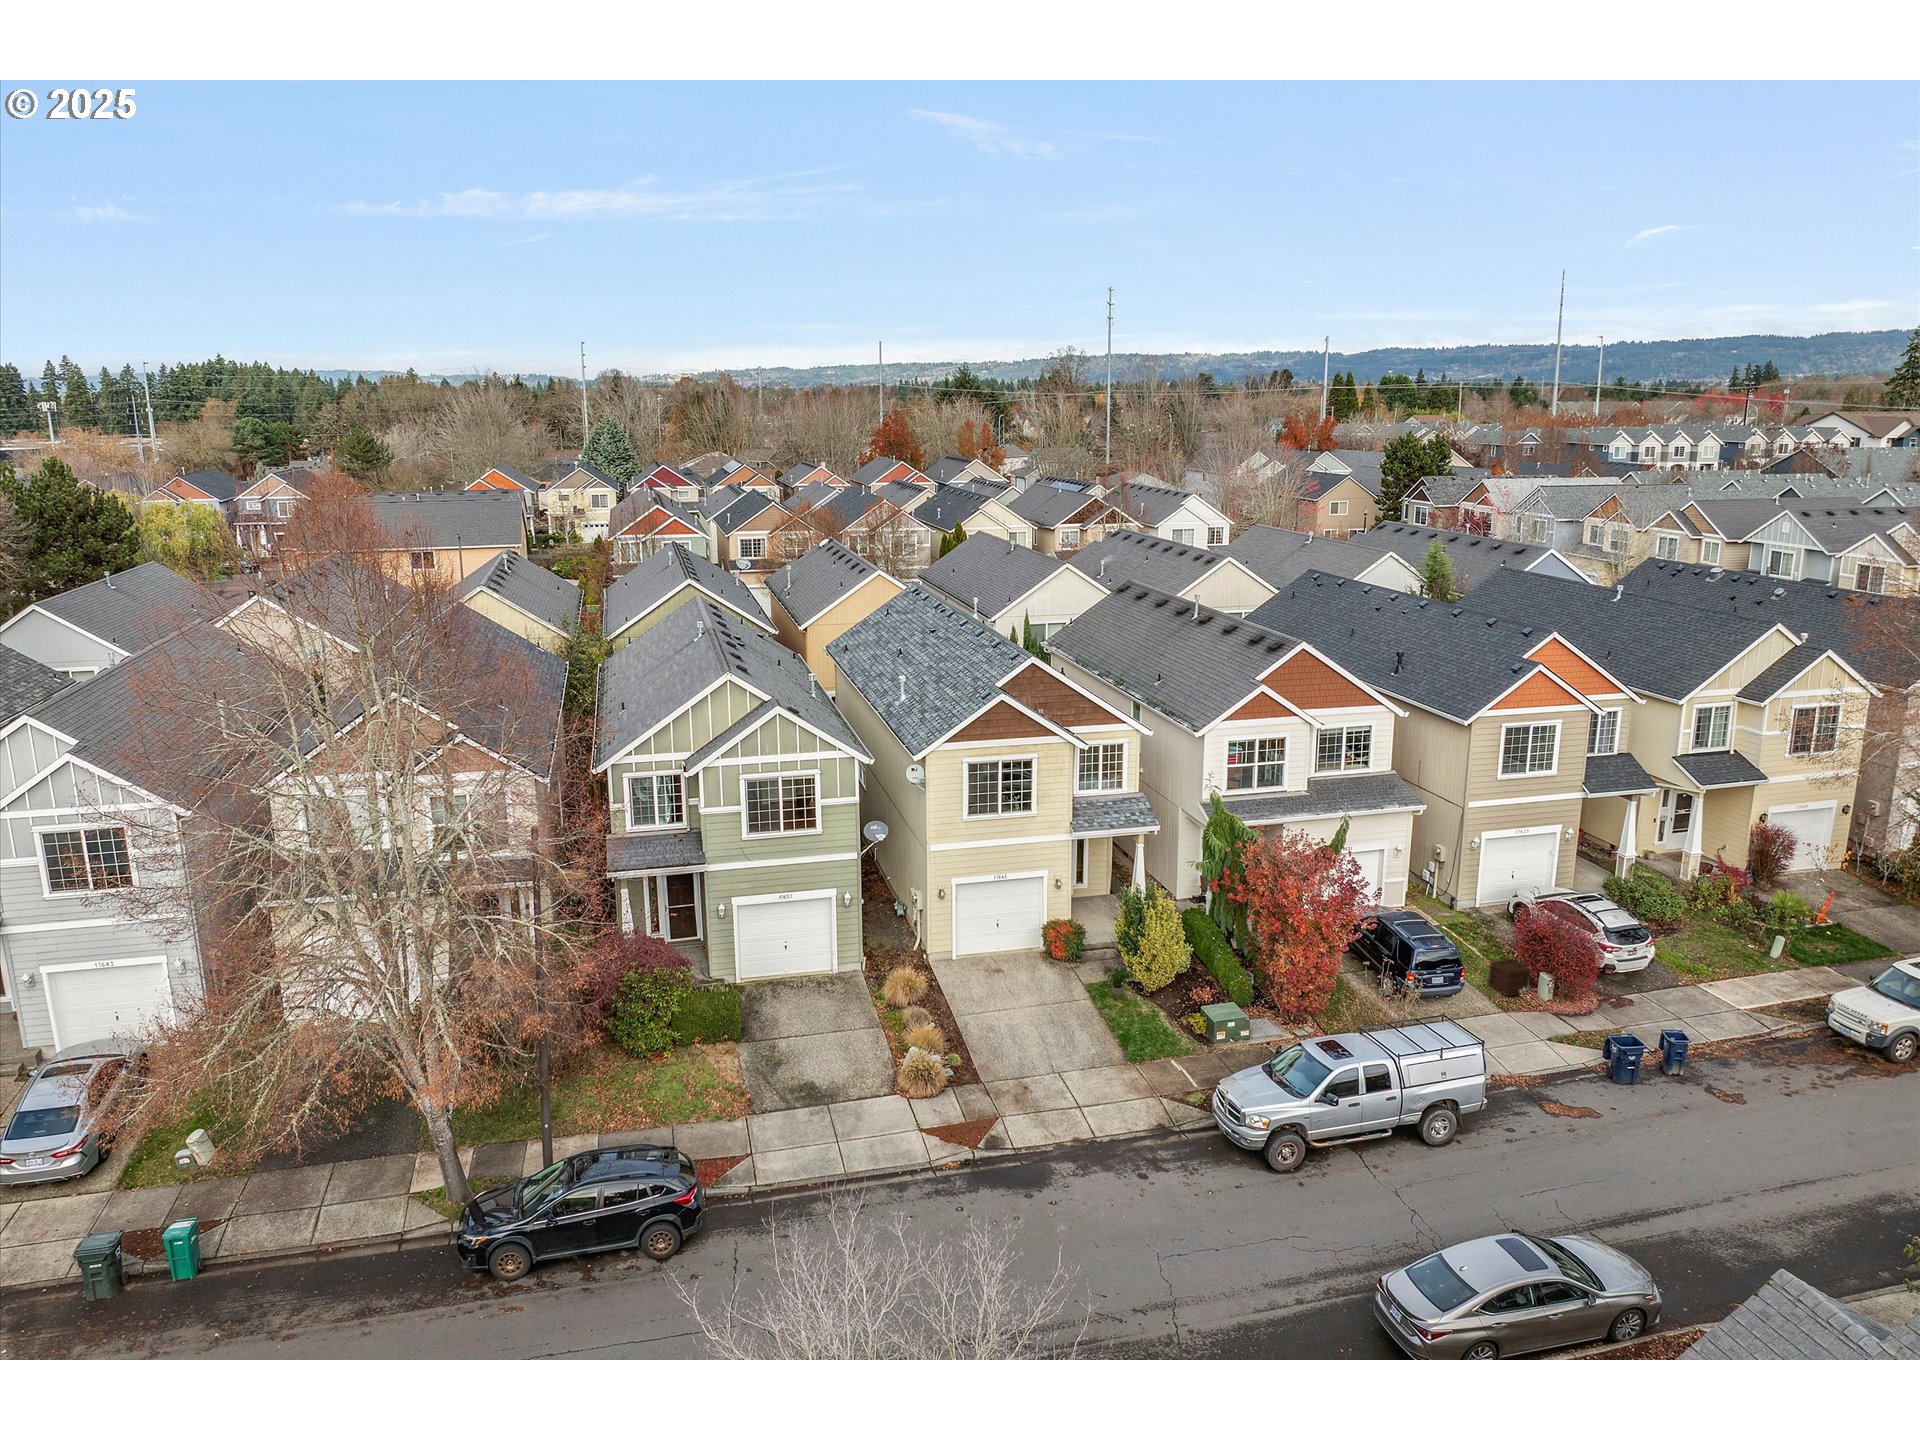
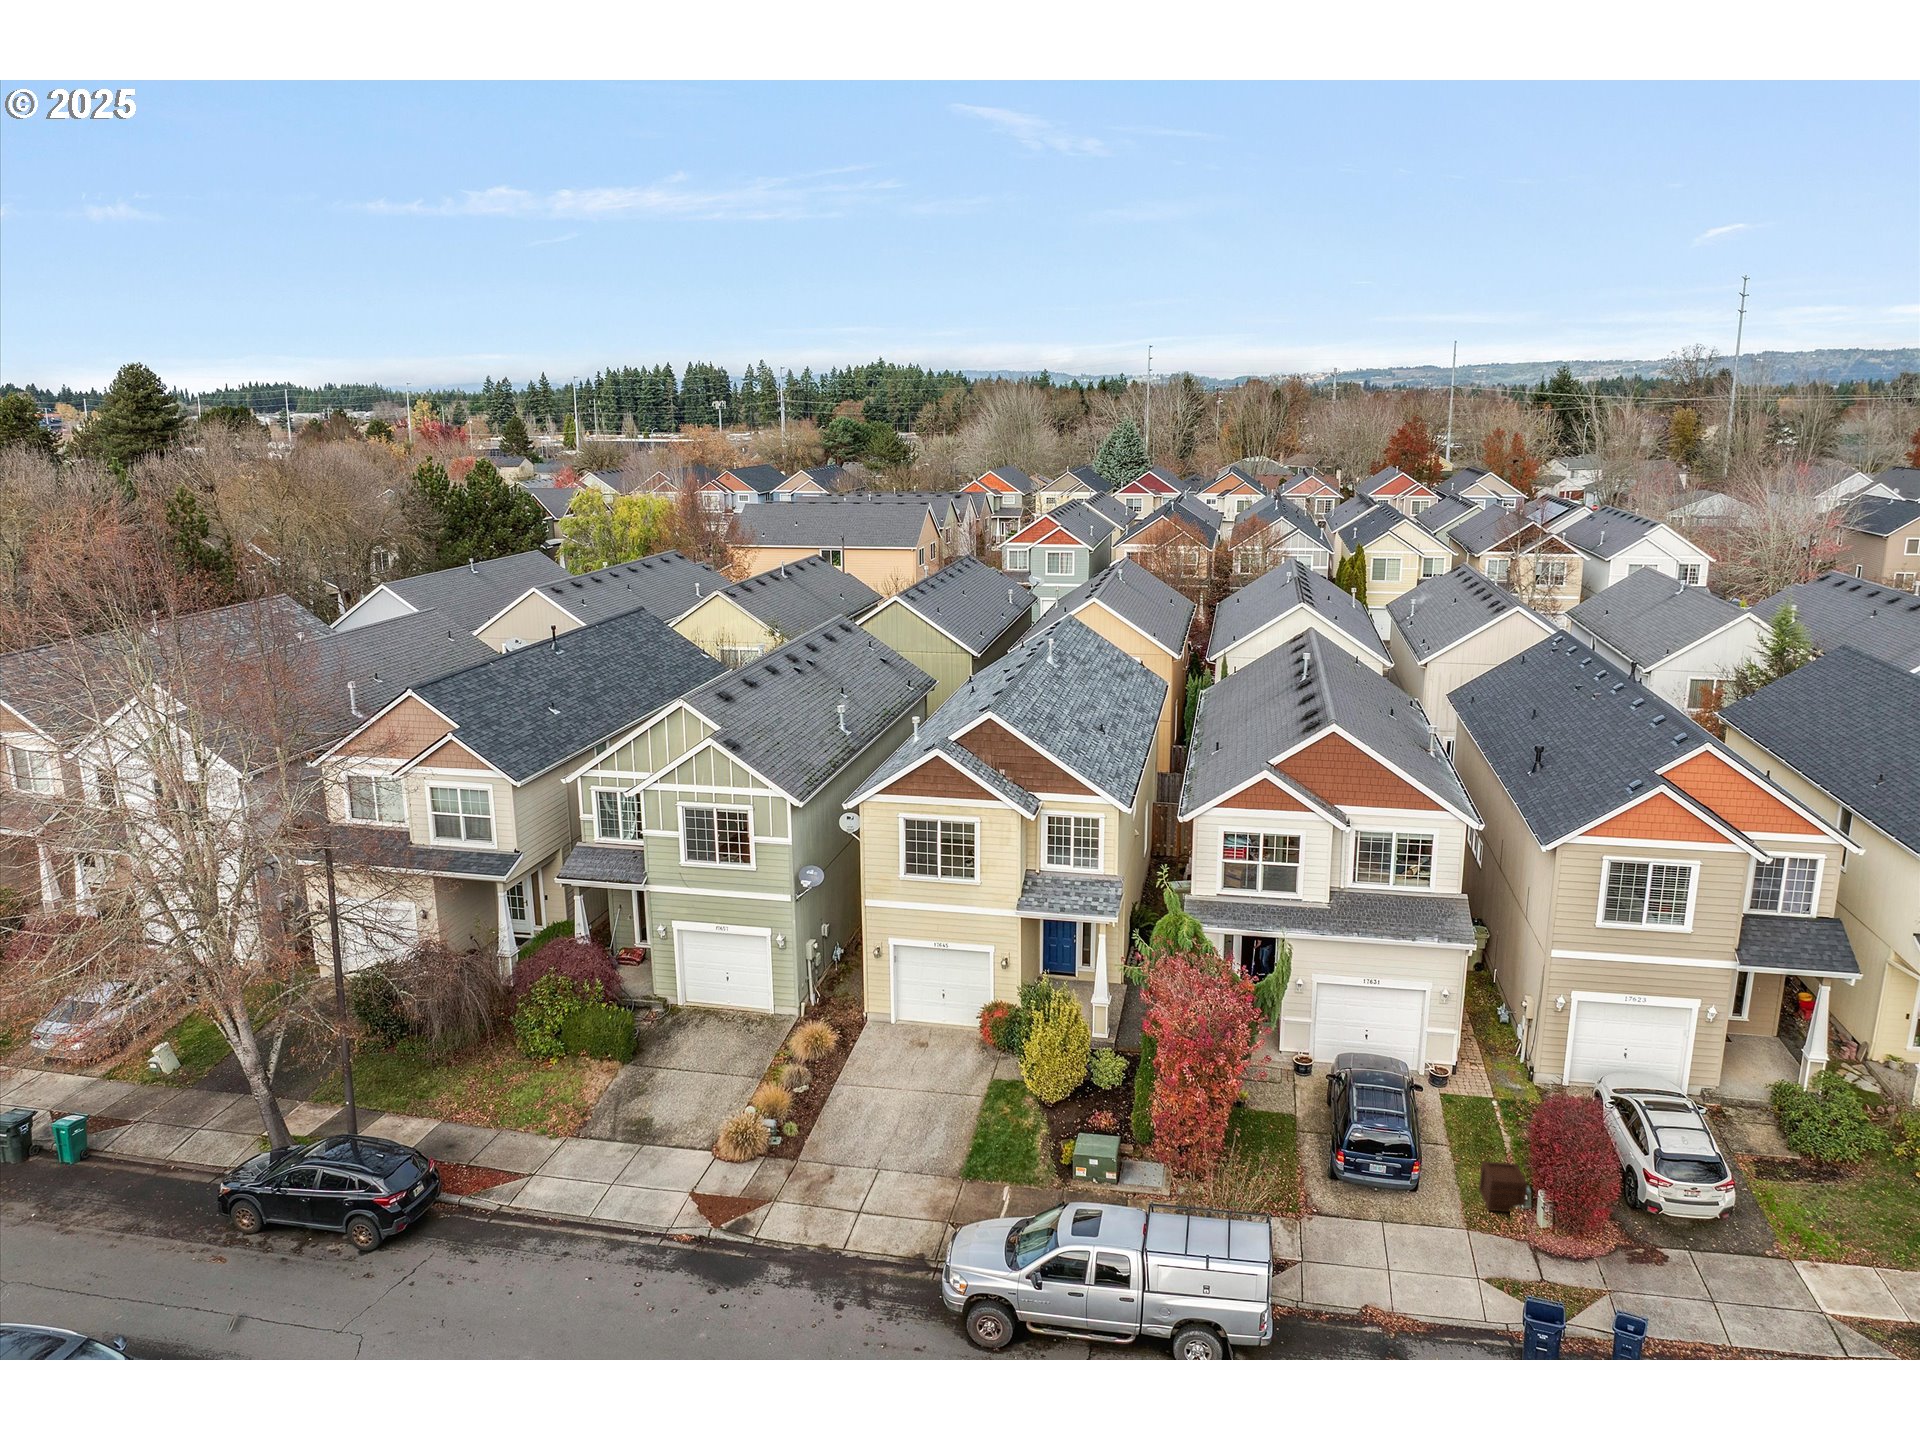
potted plant: present [1103,967,1131,996] -> none [1006,1063,1035,1098]

